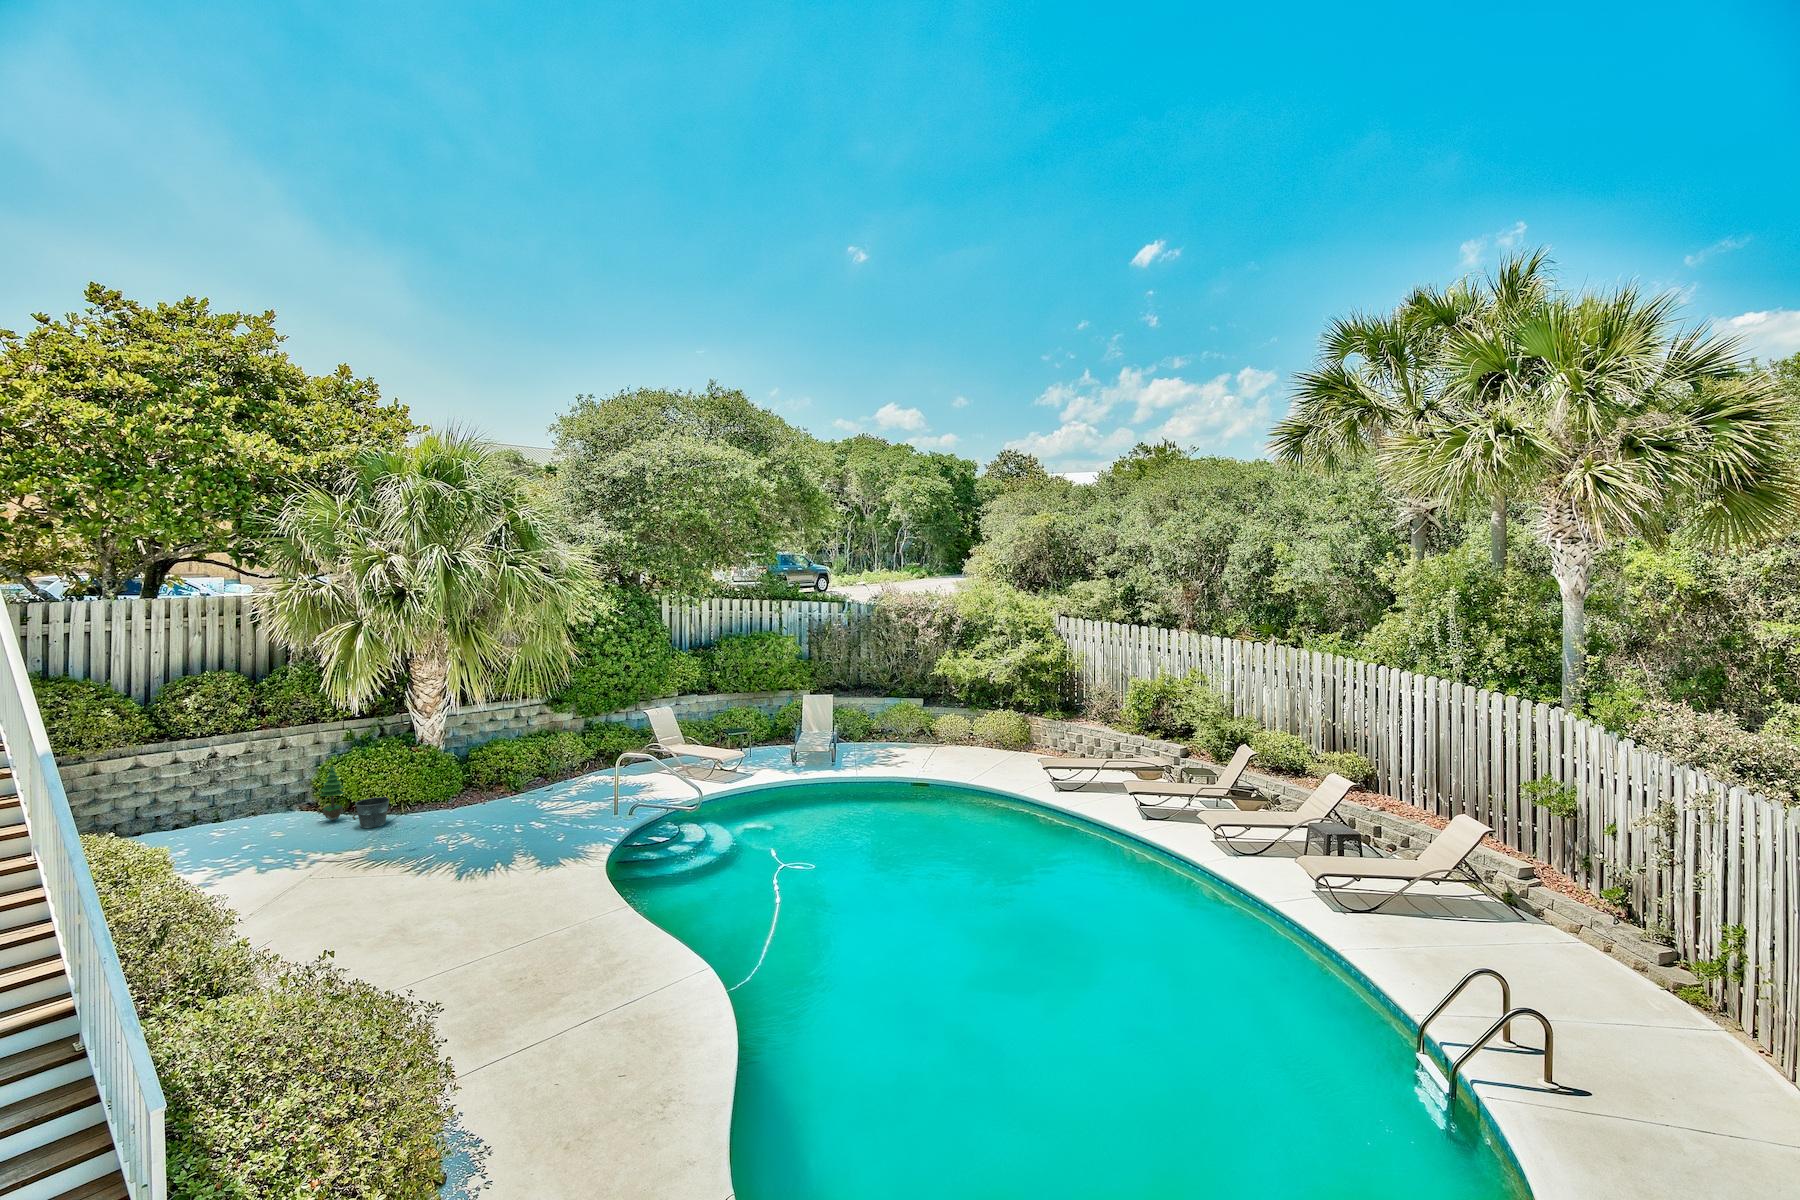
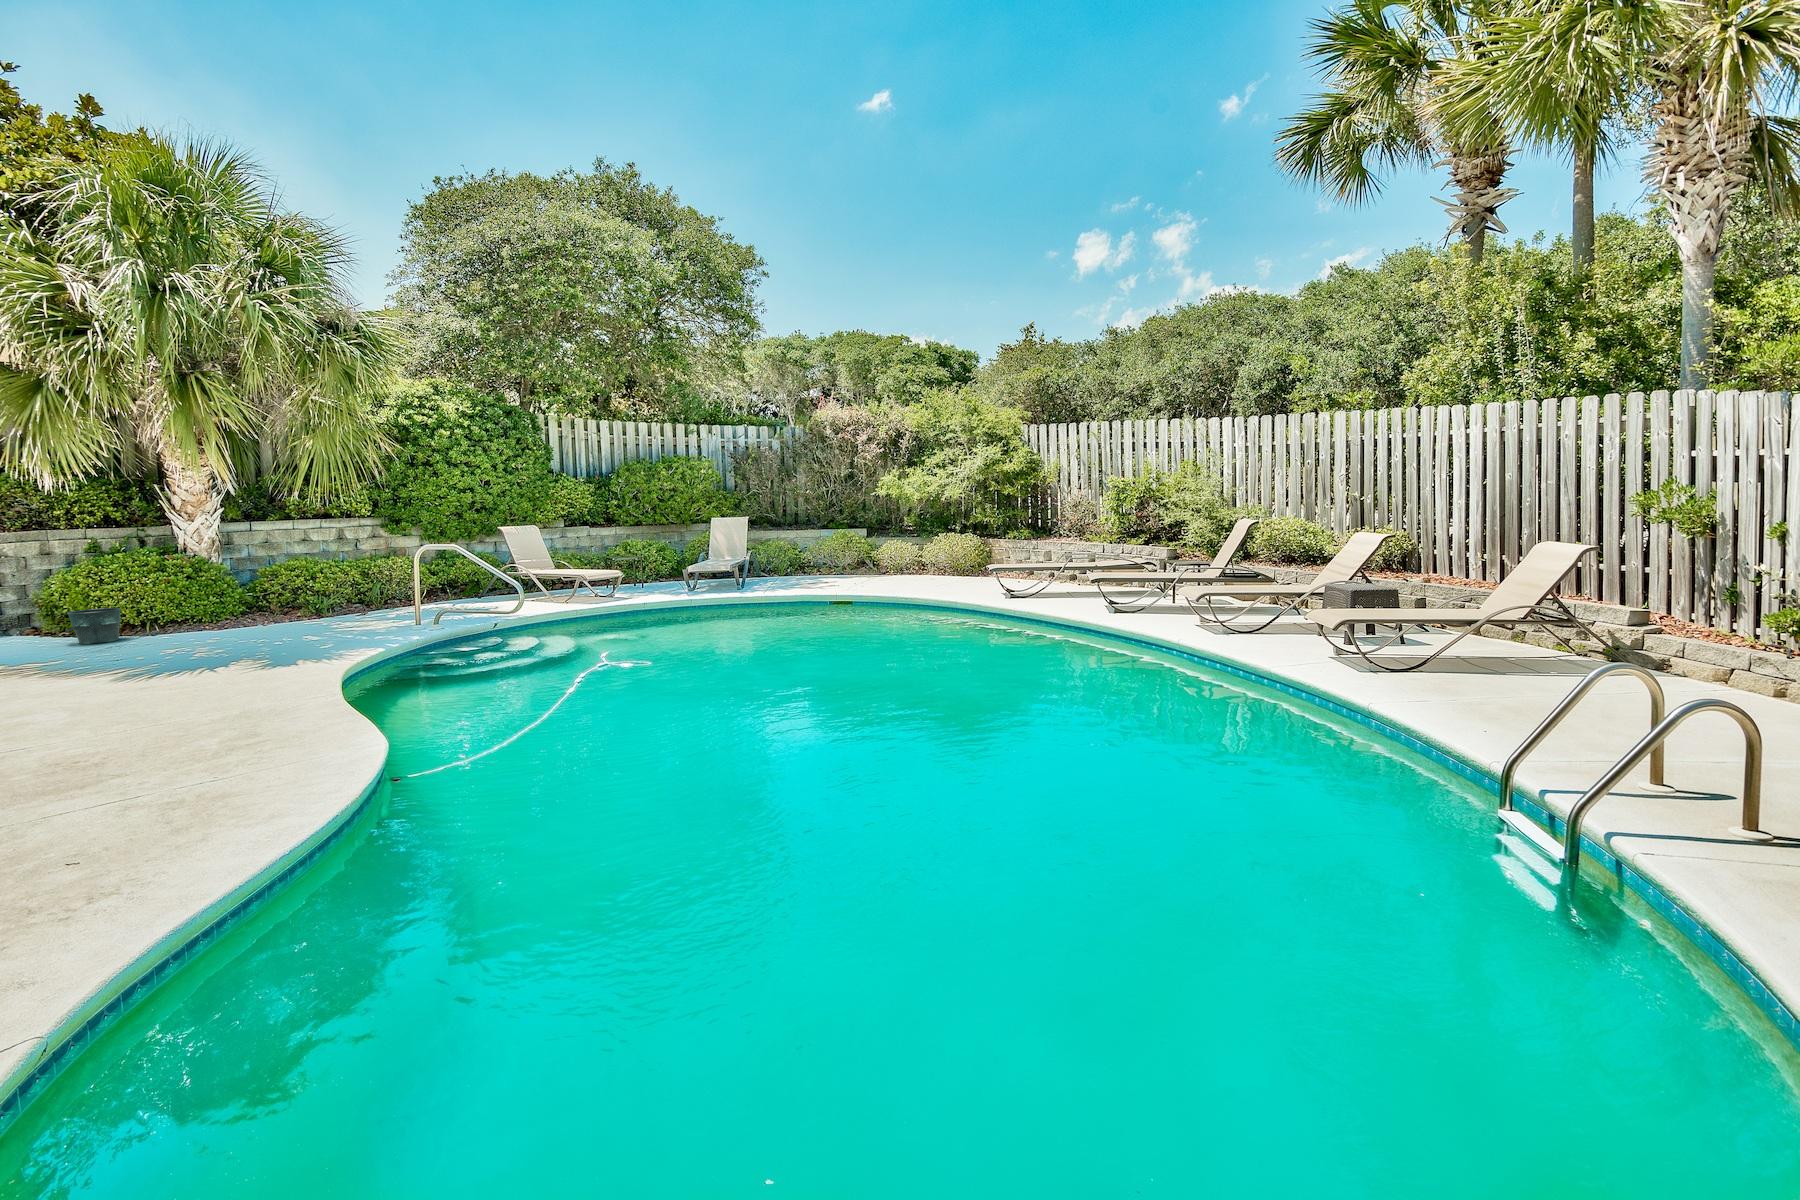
potted tree: present [320,765,344,821] -> none [22,565,63,640]

